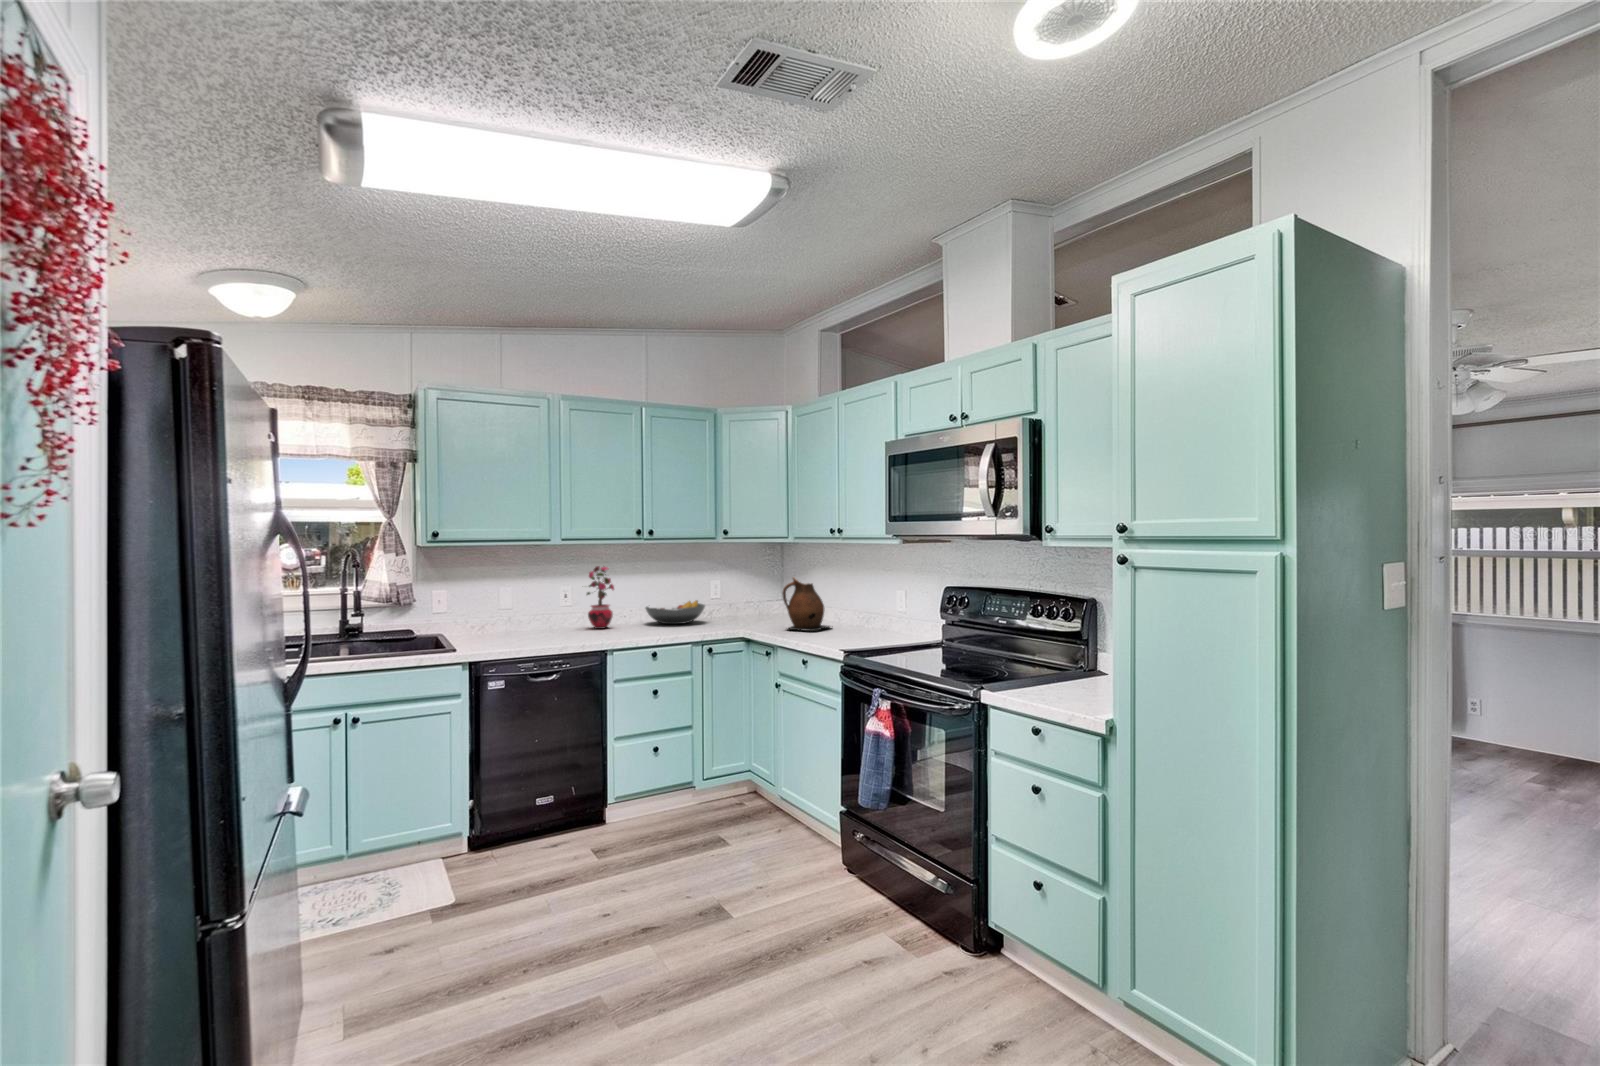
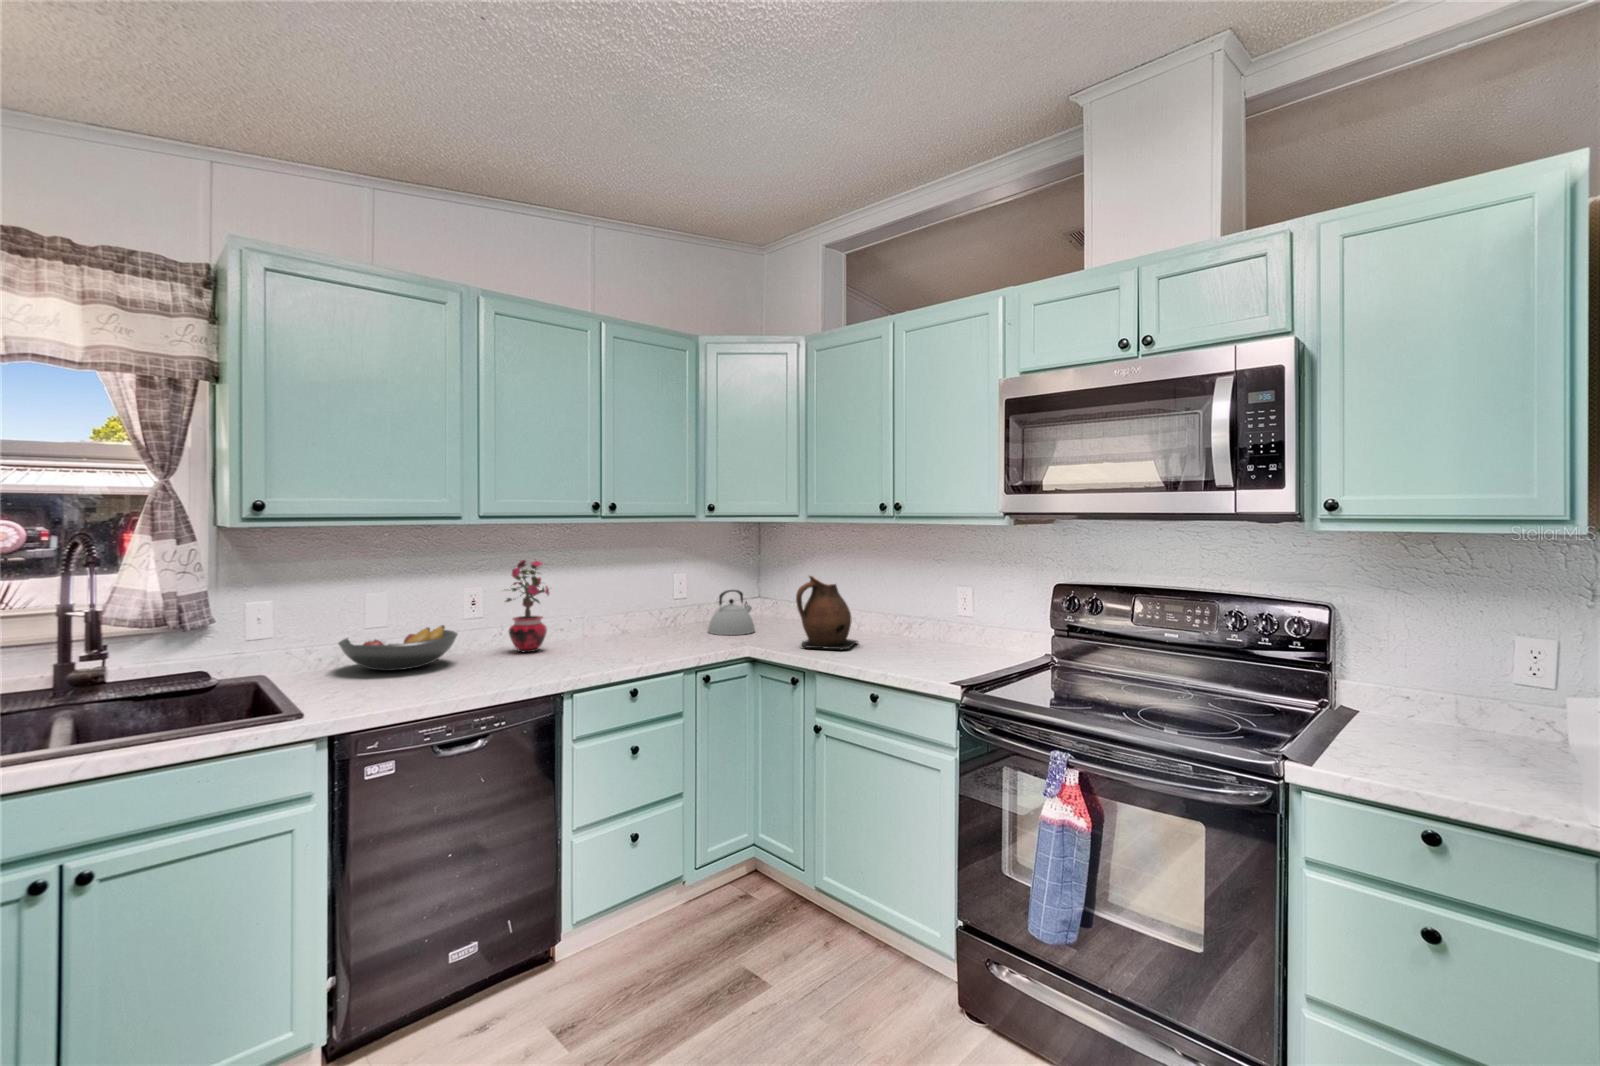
kettle: none [735,589,771,622] -> present [708,590,755,635]
fruit bowl: present [645,600,705,624] -> present [338,625,458,671]

